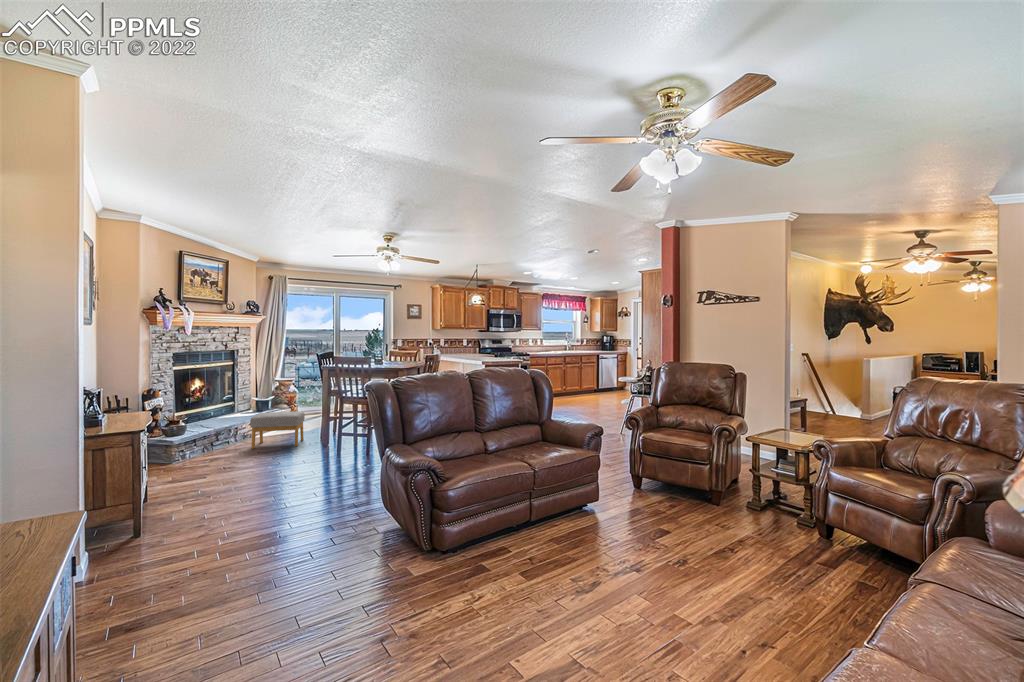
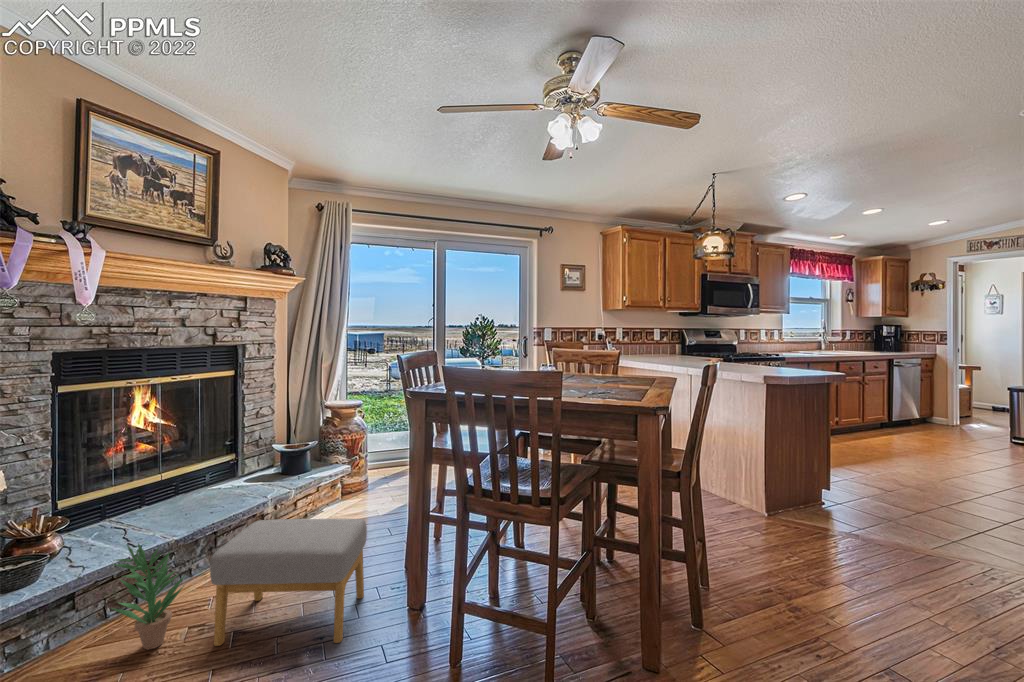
potted plant: none [216,414,238,450] -> present [112,544,184,650]

